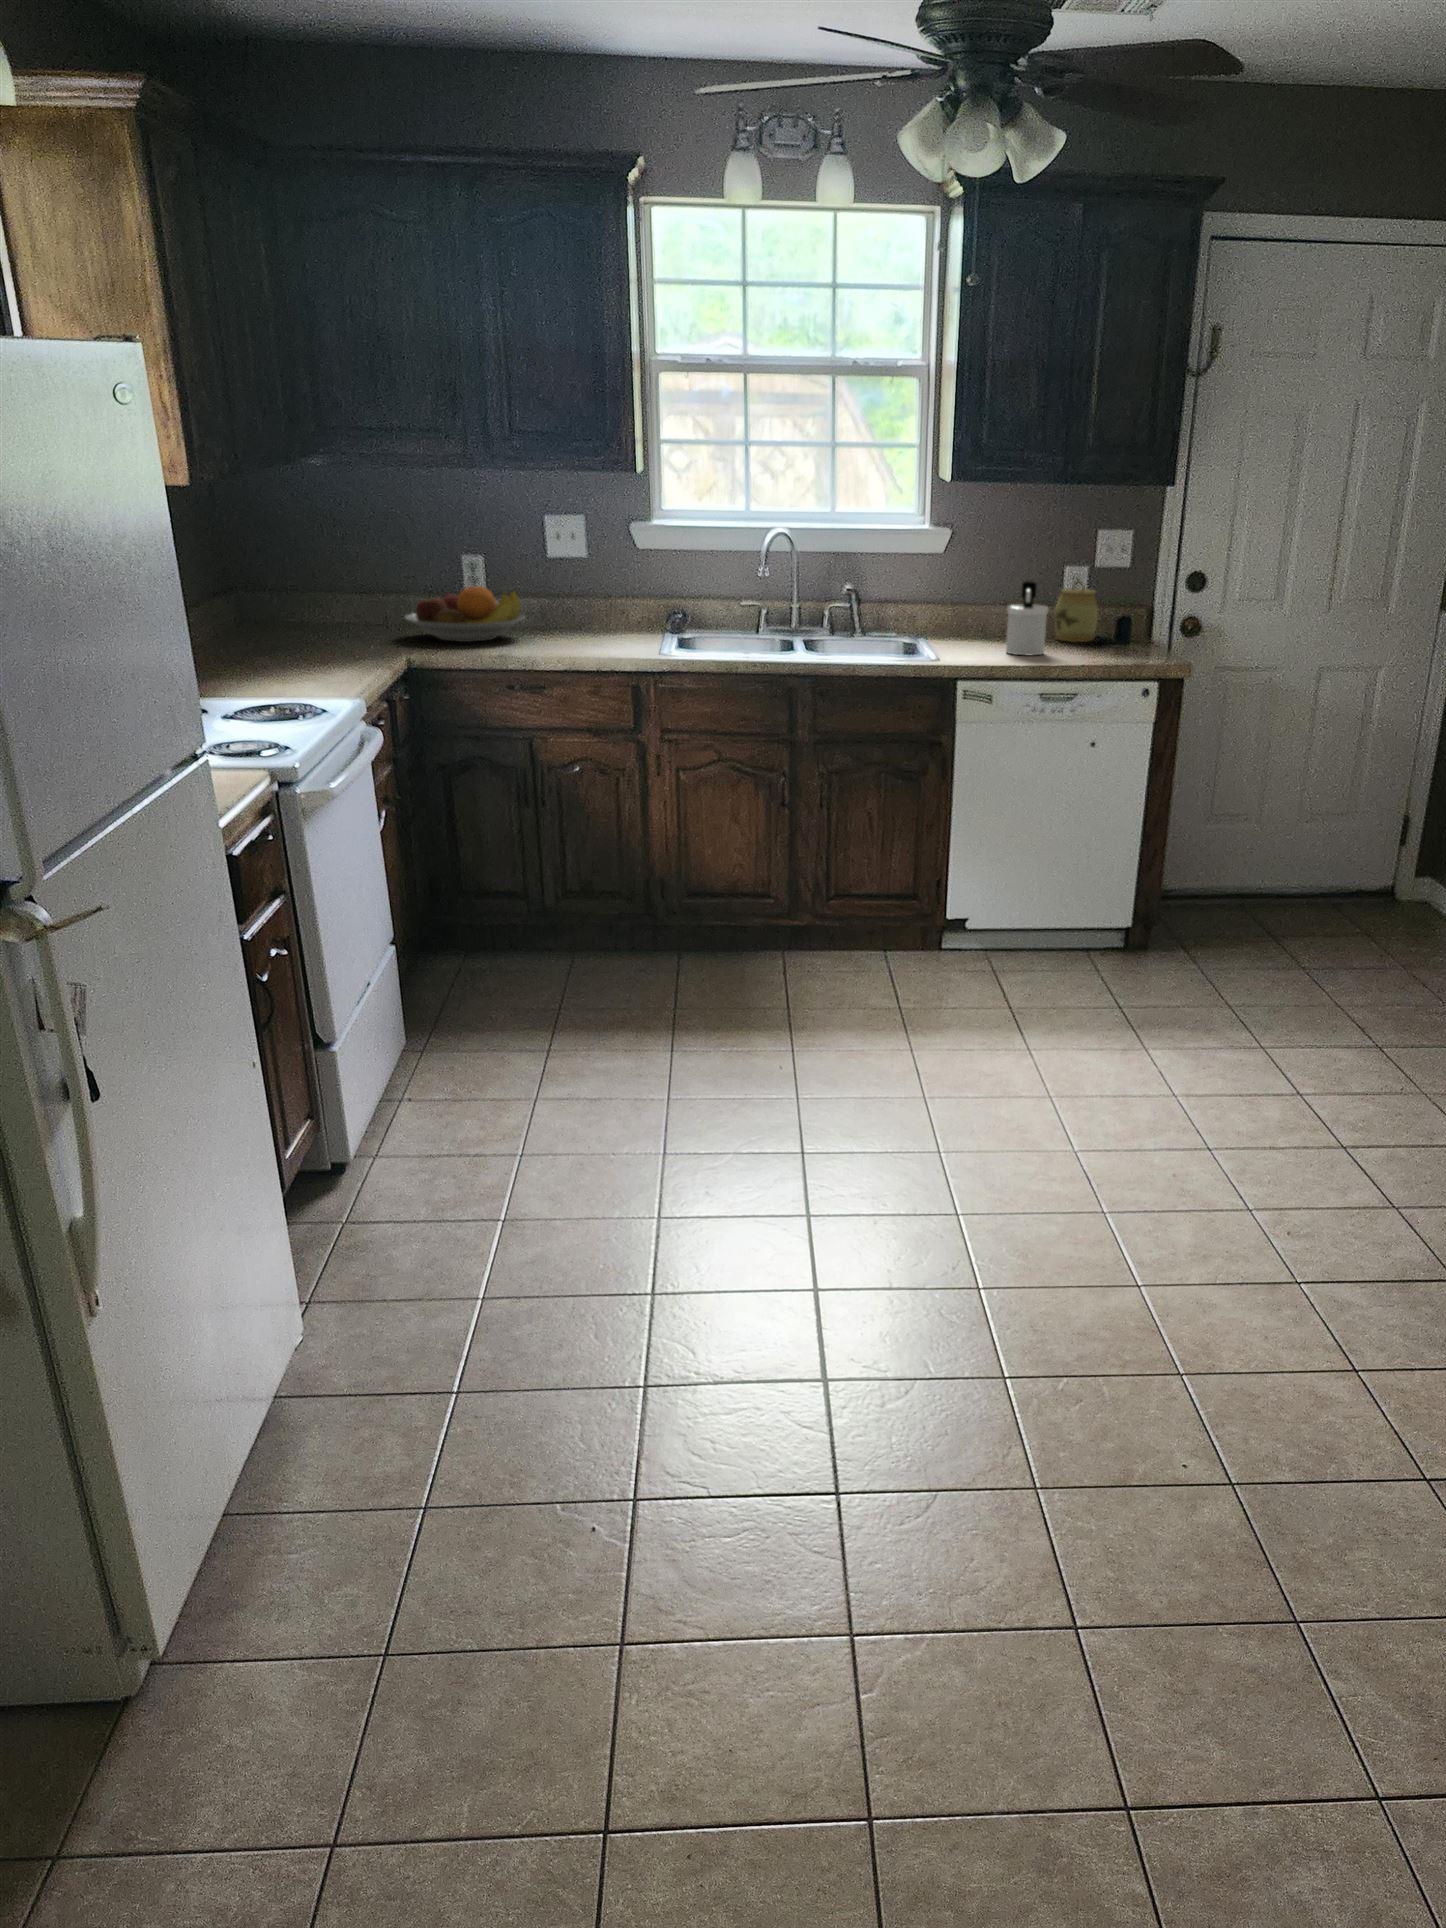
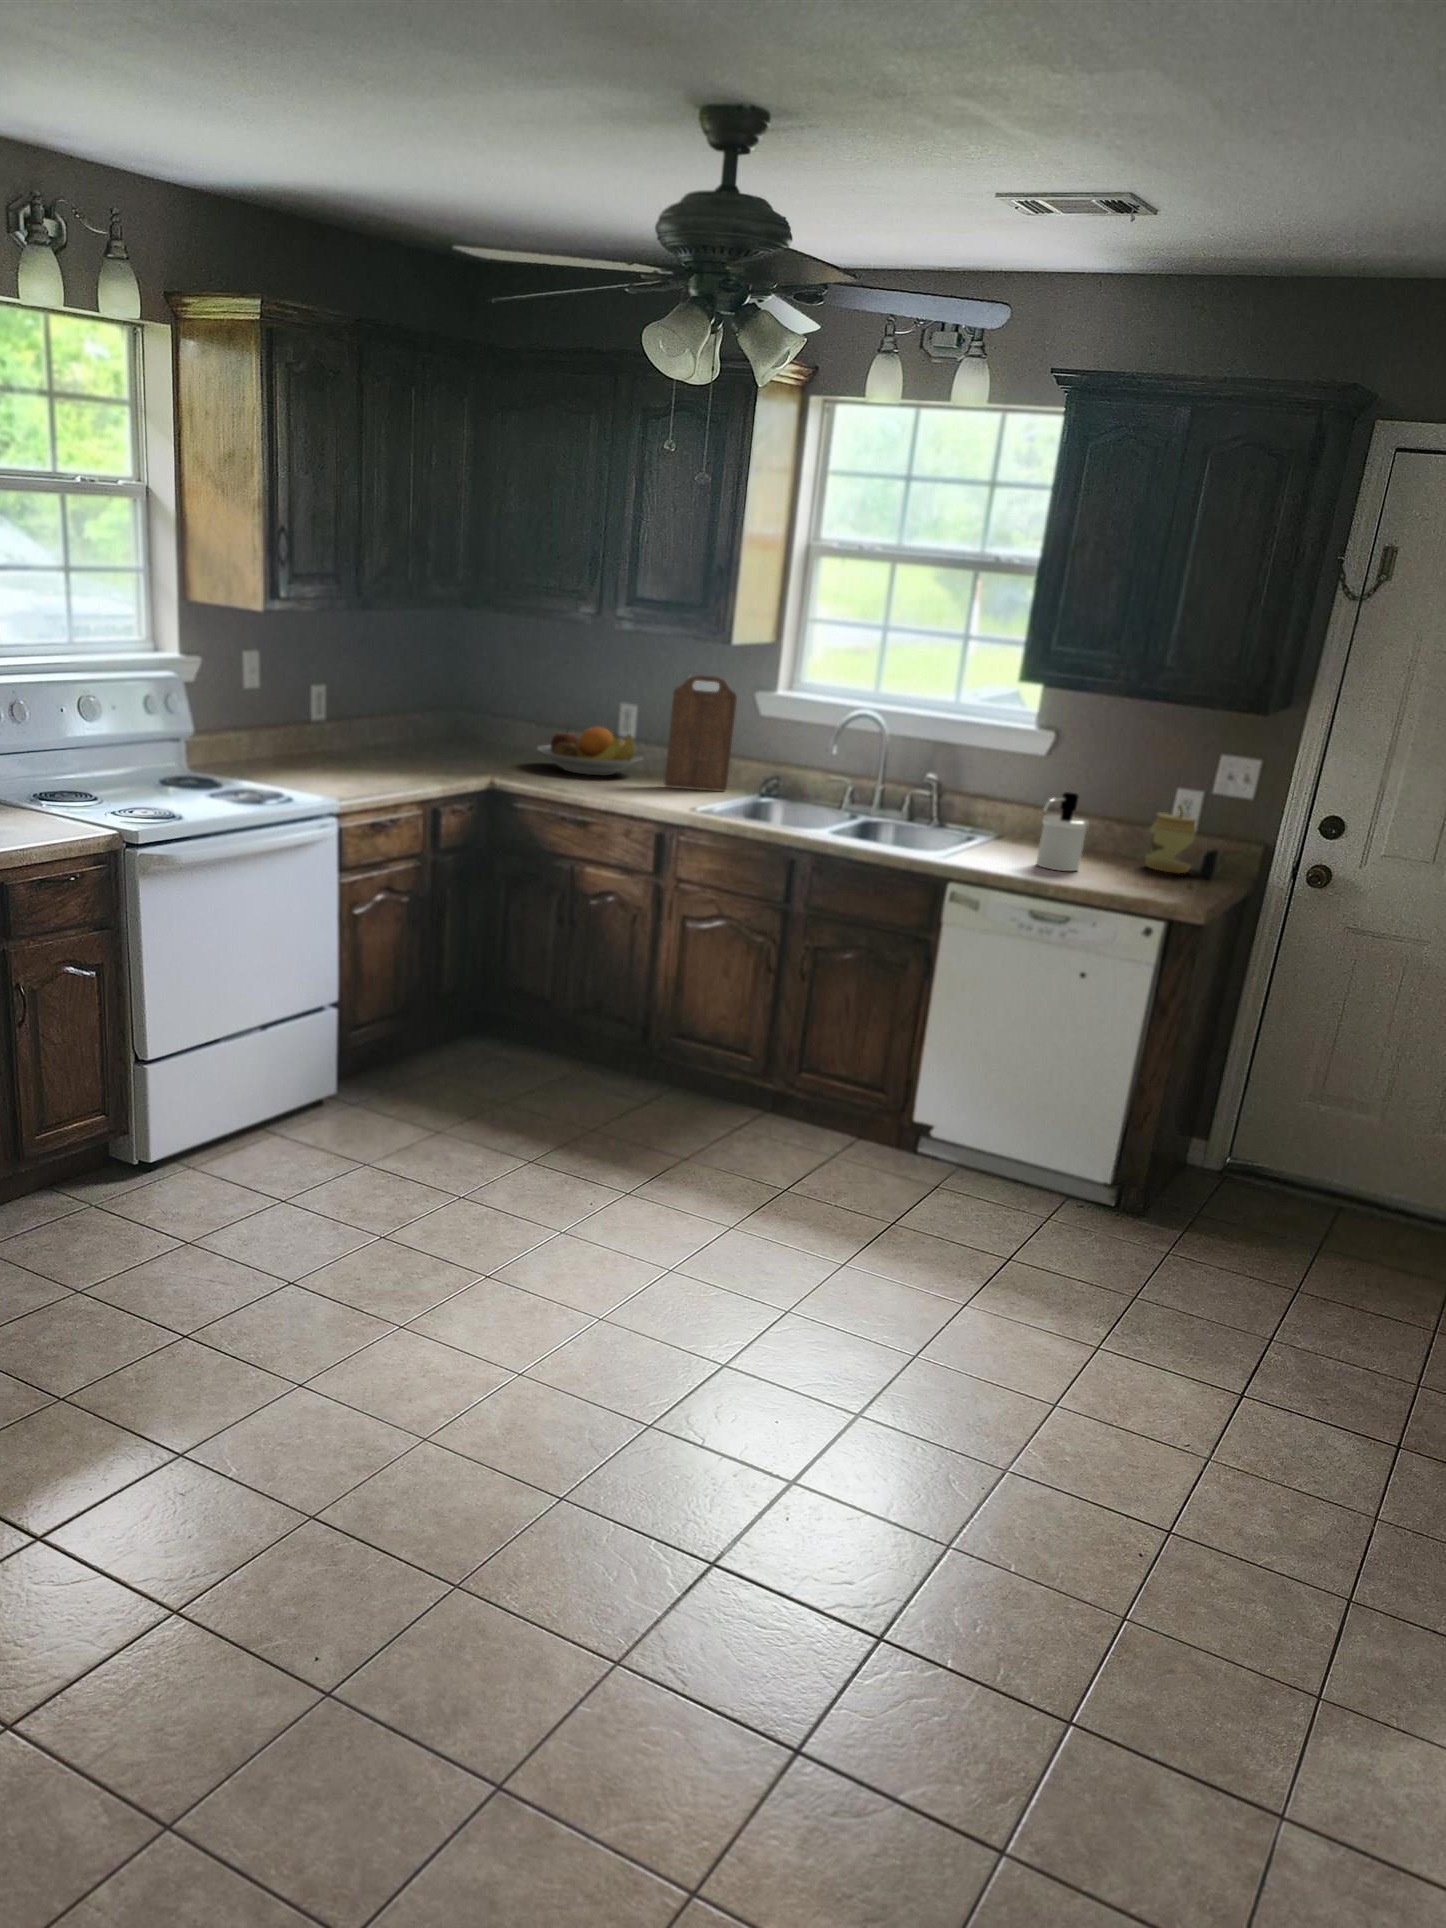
cutting board: none [563,513,625,640] -> present [665,675,737,791]

